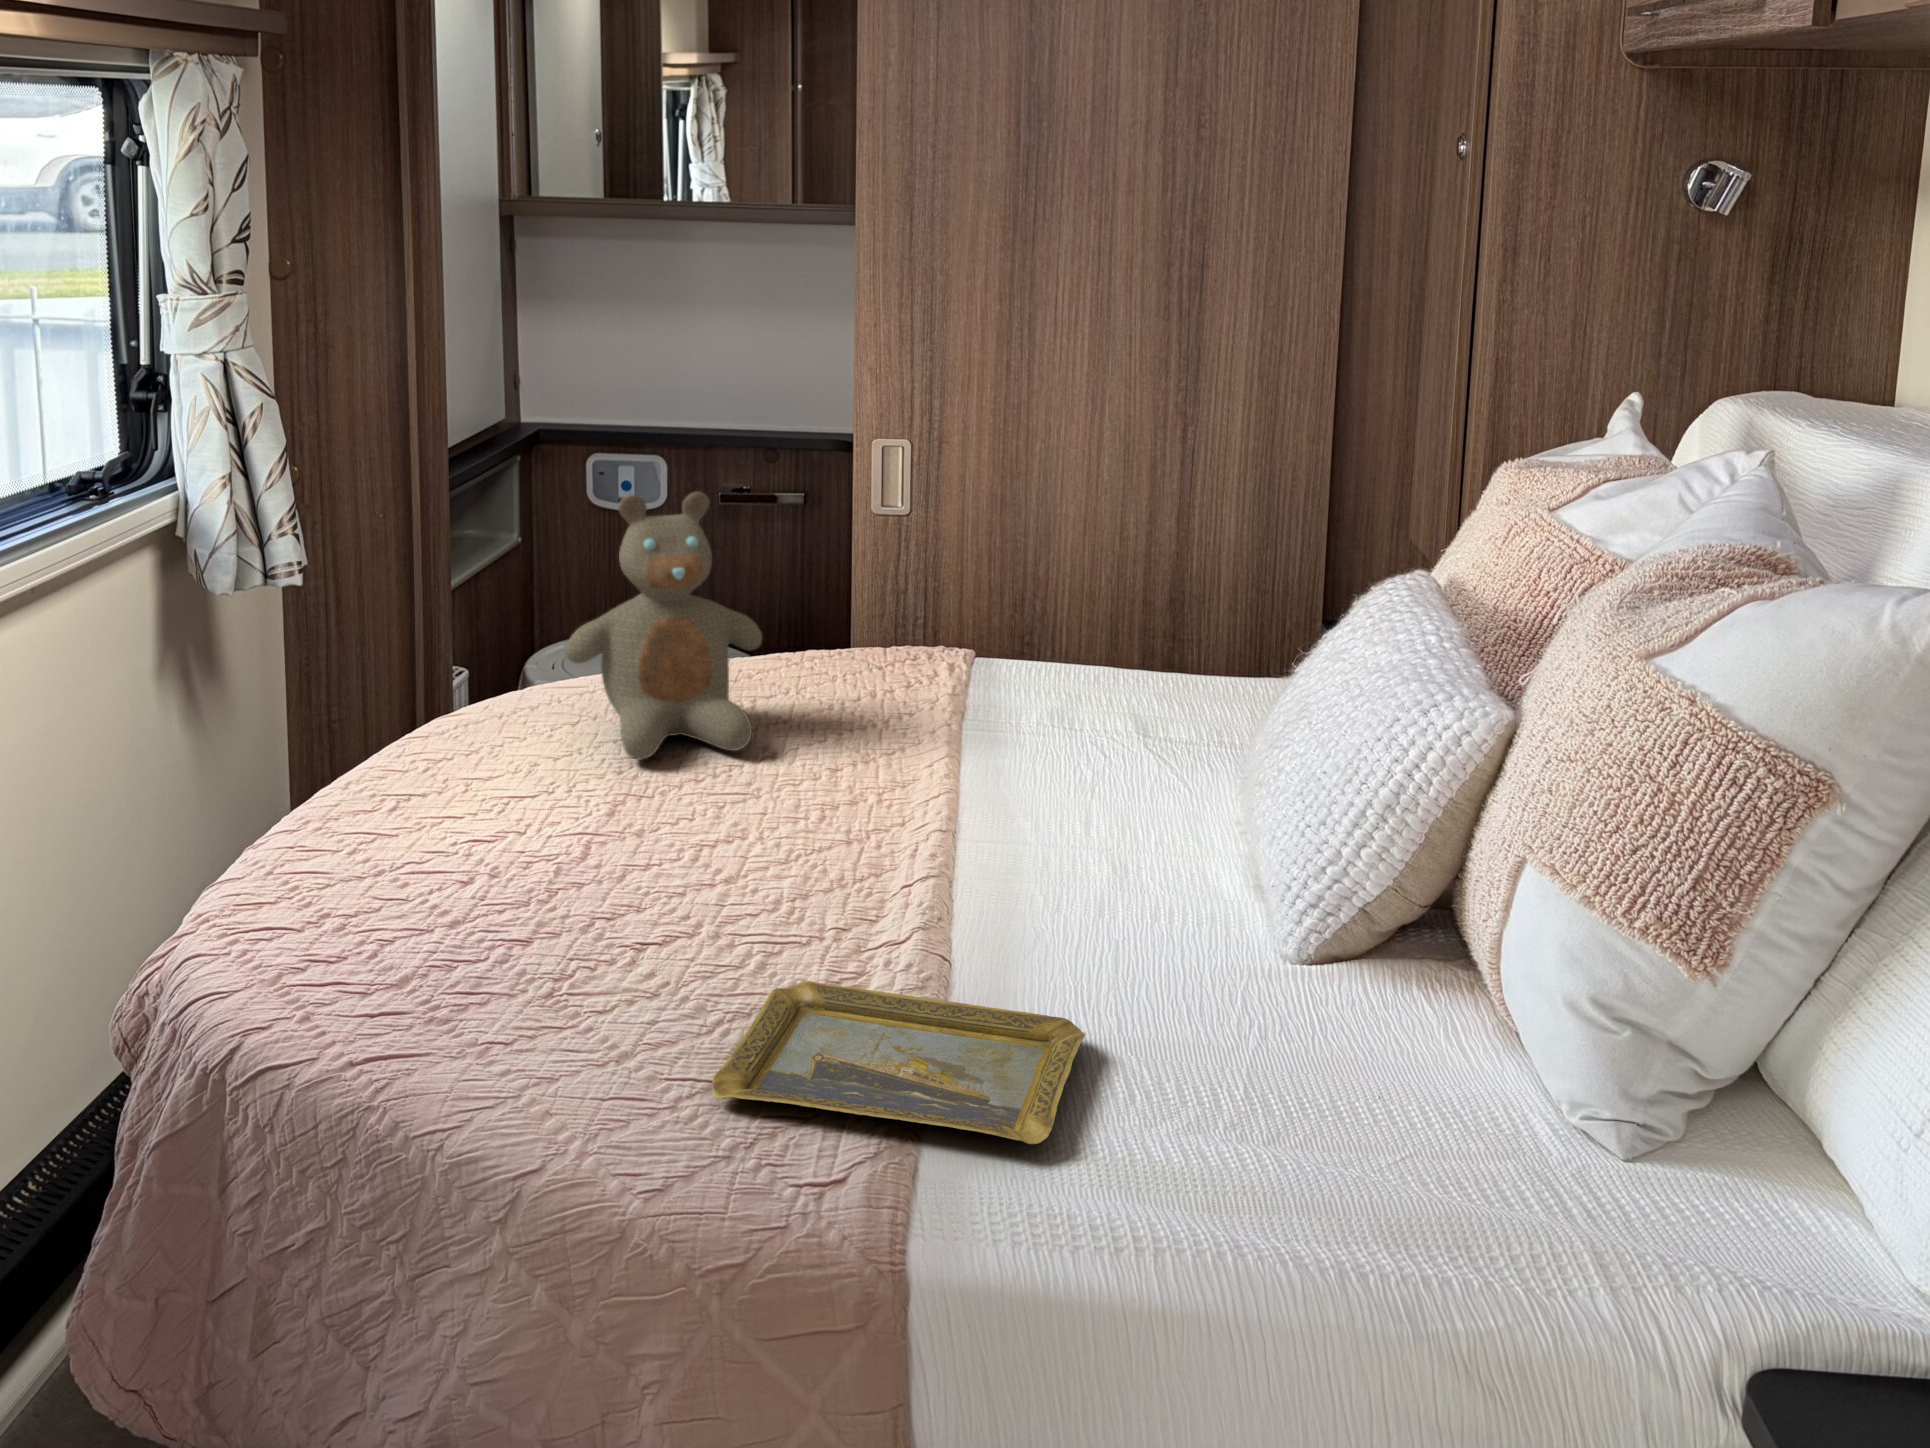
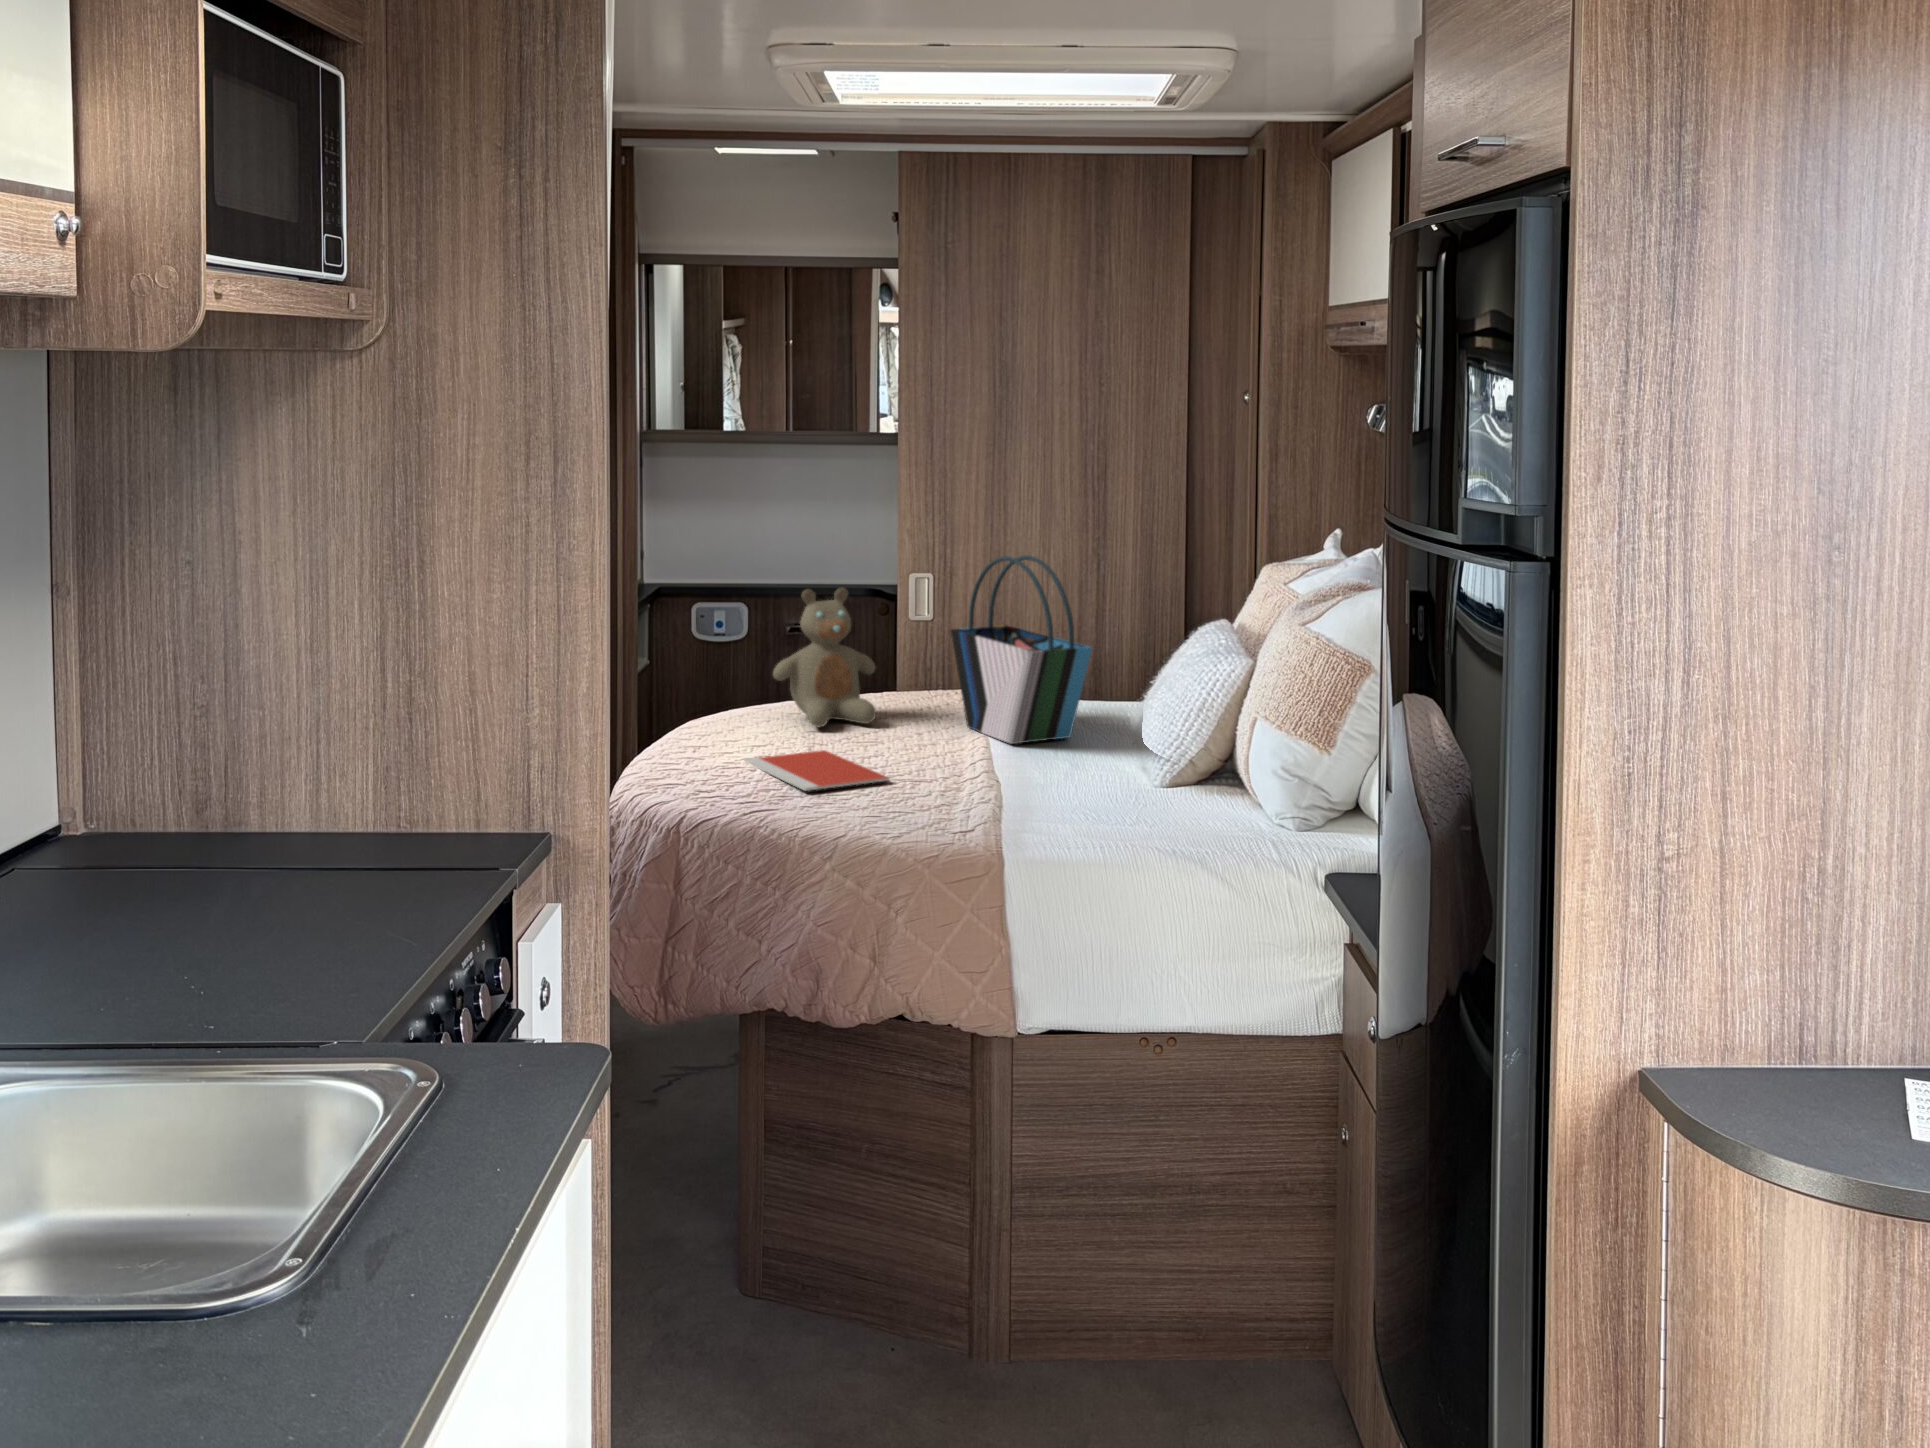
tote bag: none [897,444,1163,819] -> present [951,555,1092,744]
notebook: none [458,823,722,965] -> present [745,750,890,791]
tray: present [712,981,1085,1144] -> none [907,790,1067,829]

